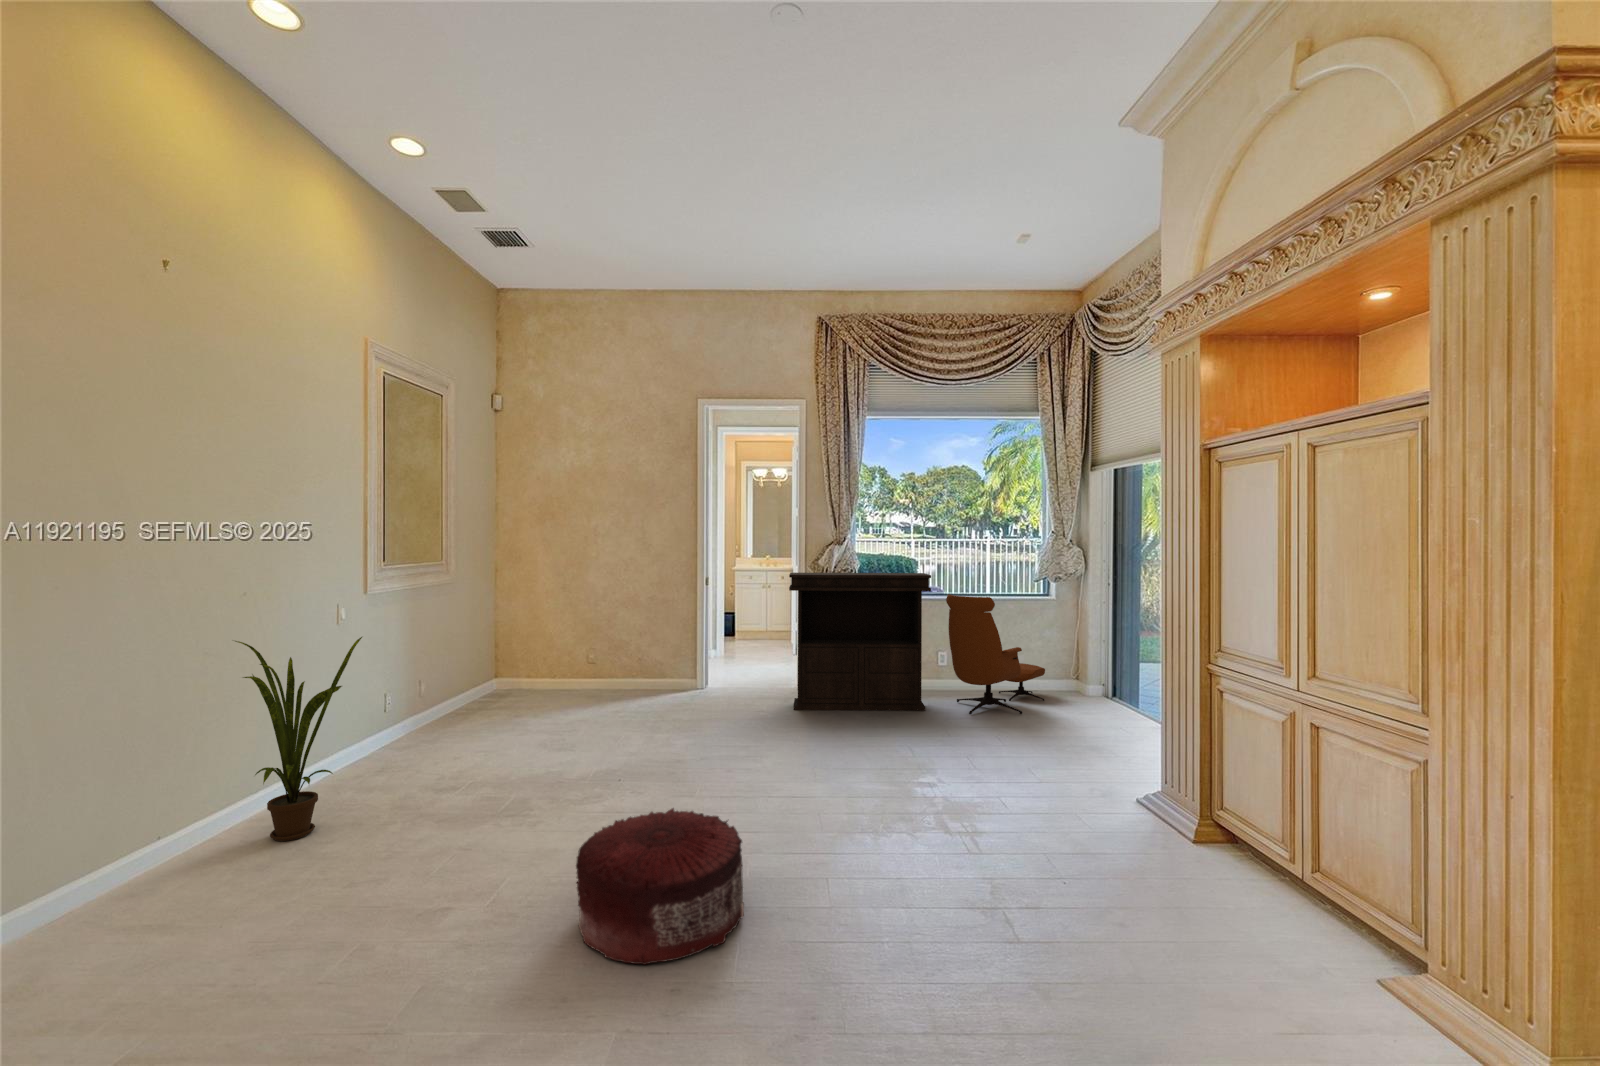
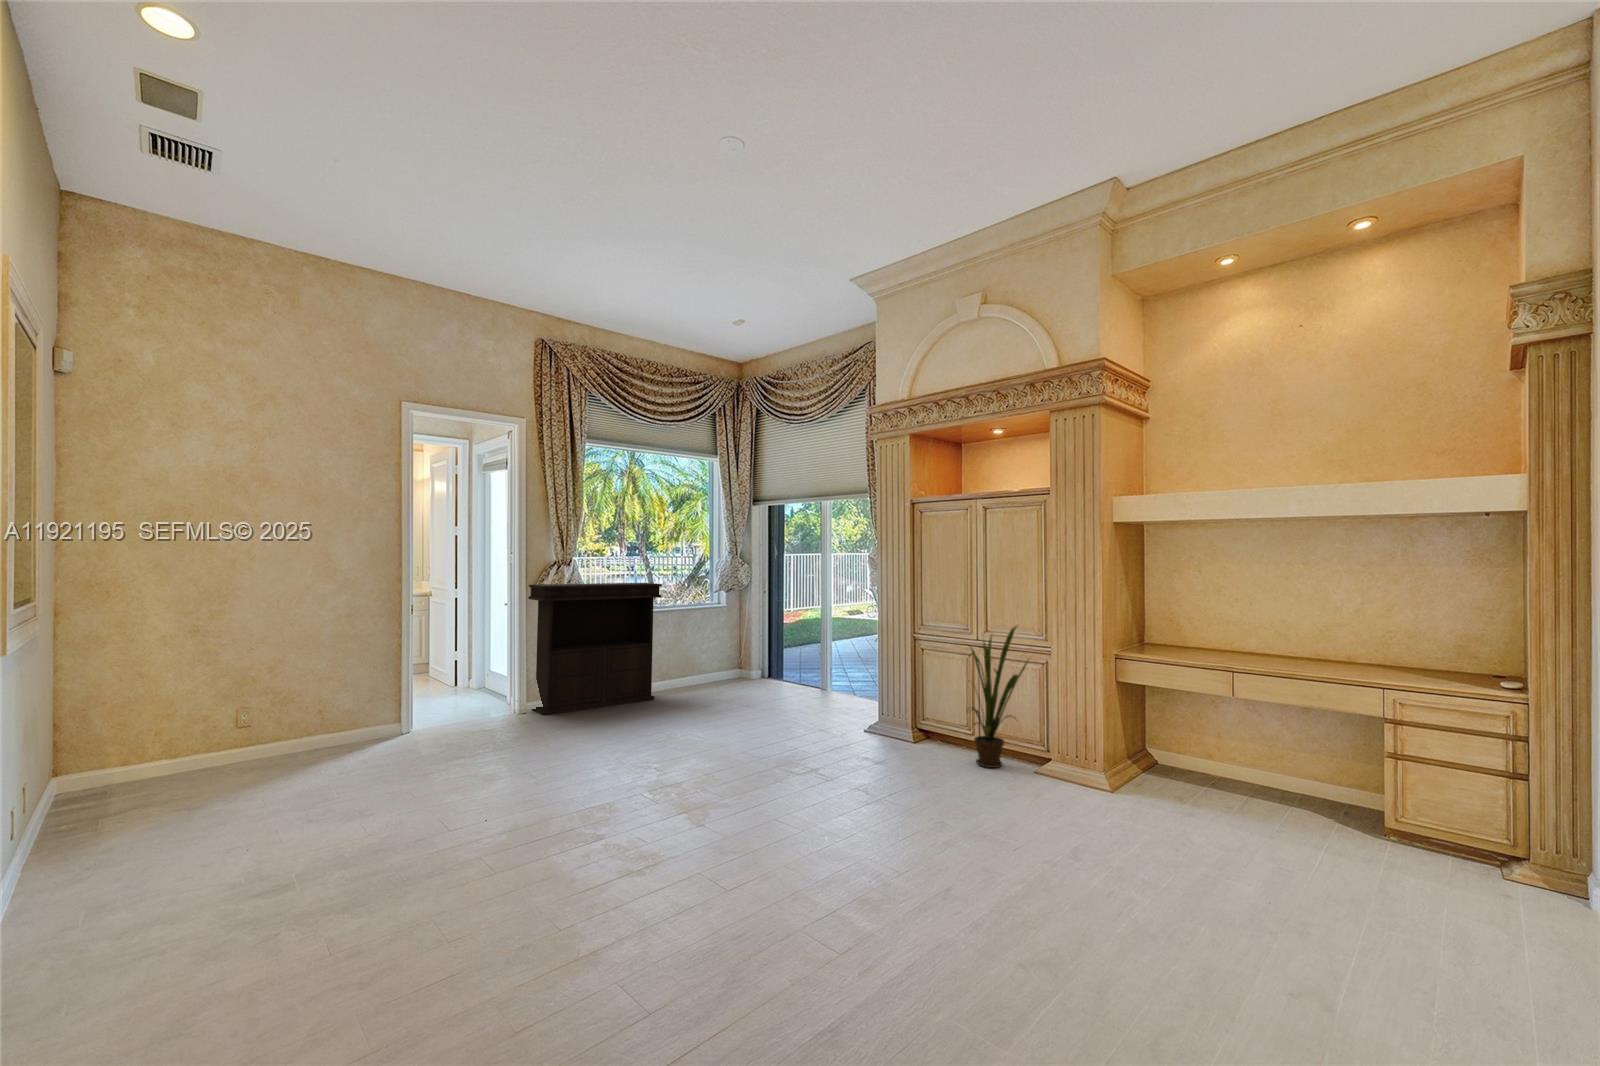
lounge chair: present [946,594,1045,714] -> none [667,599,725,697]
house plant: present [235,637,362,841] -> present [967,626,1028,768]
pouf: present [576,808,744,965] -> none [652,761,779,863]

